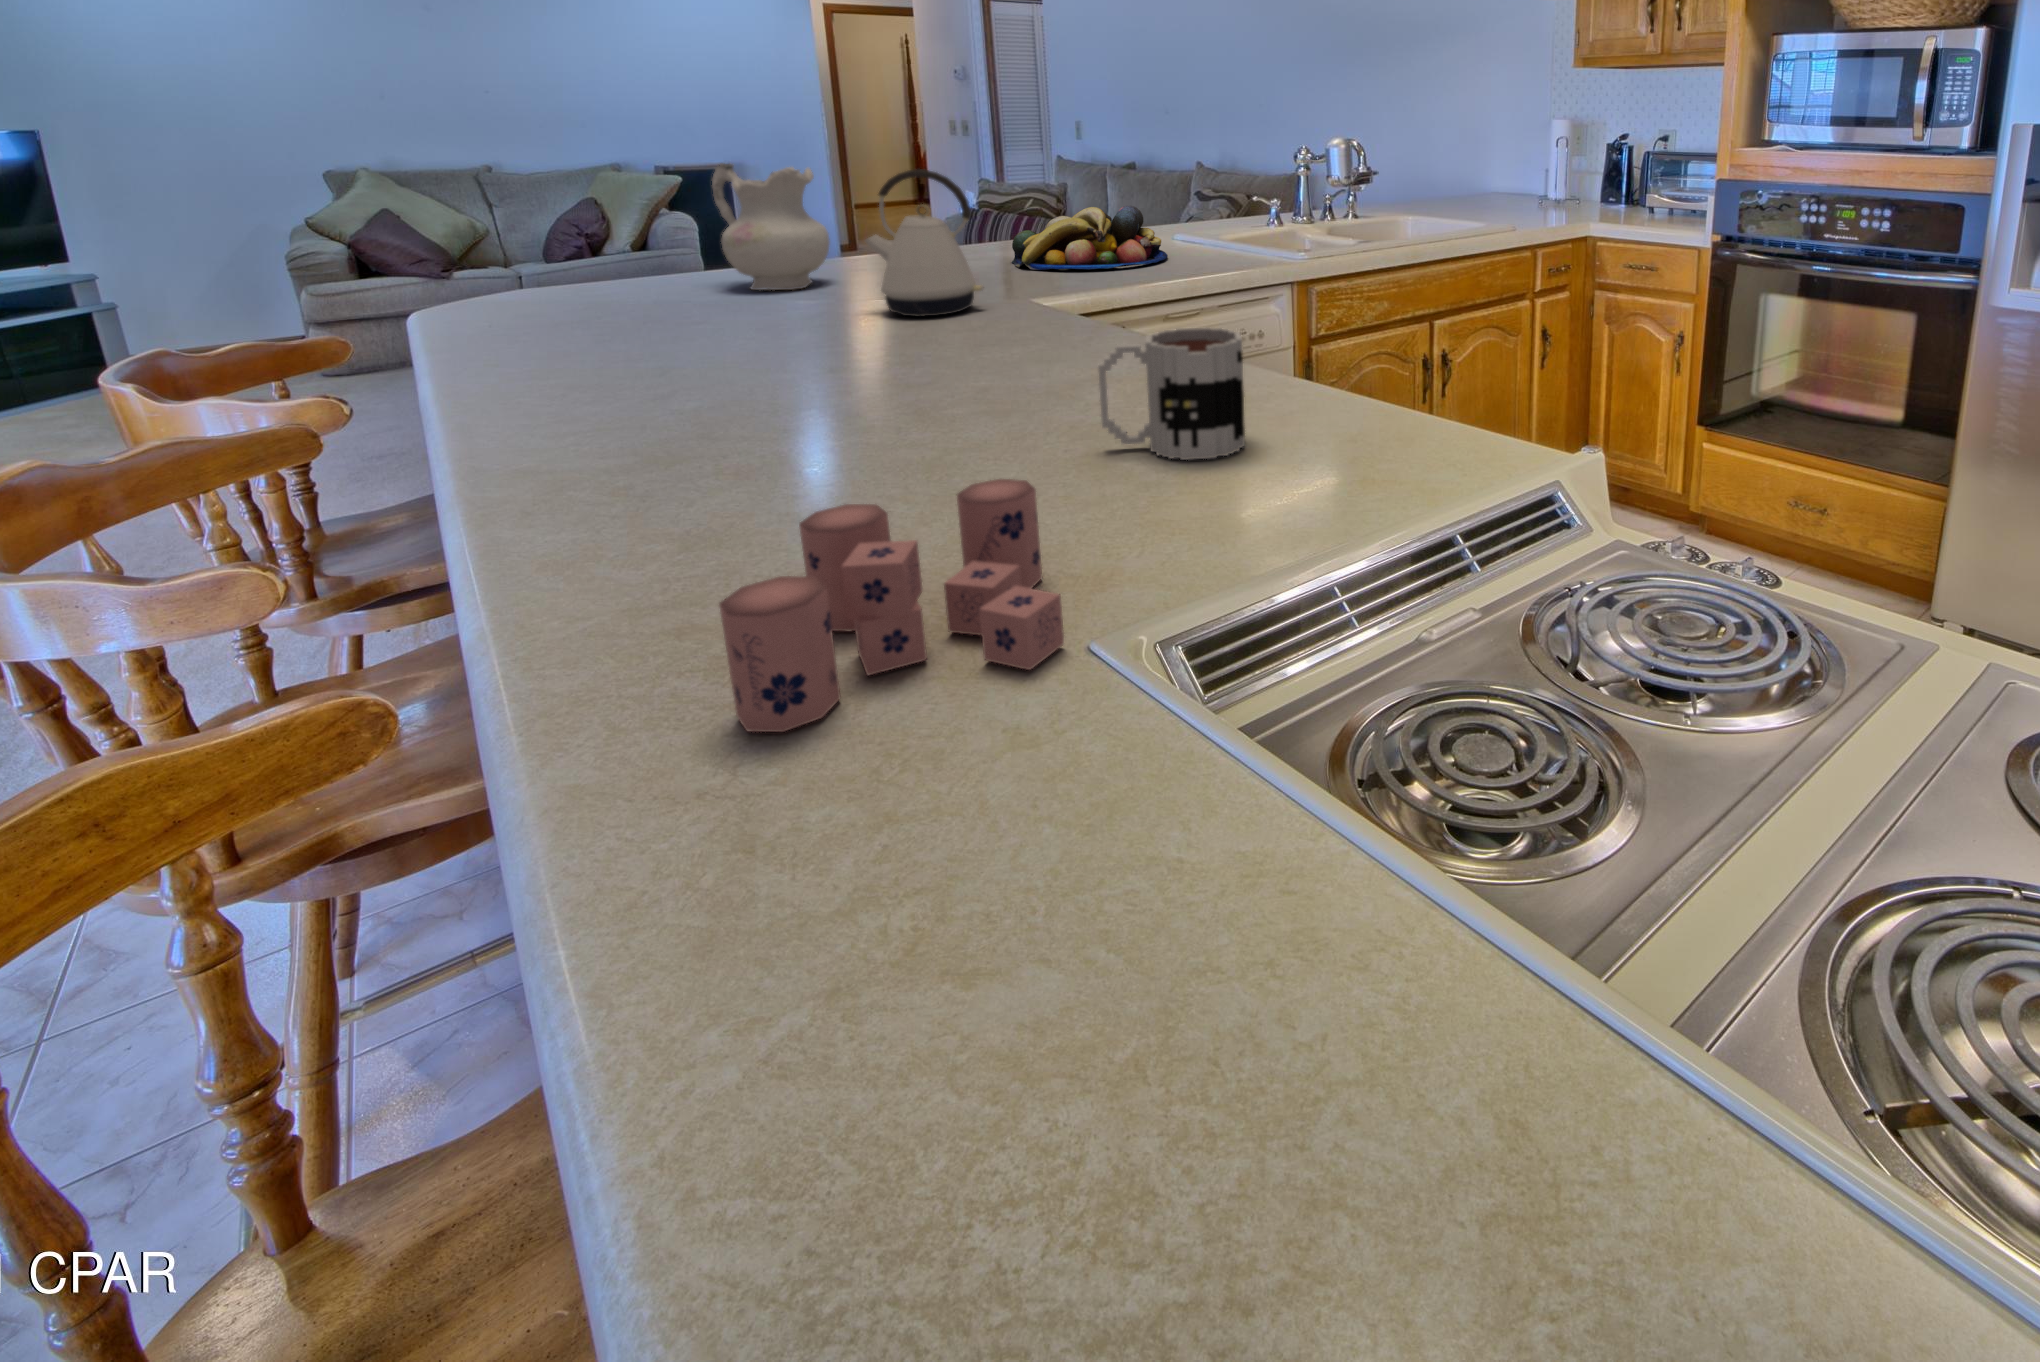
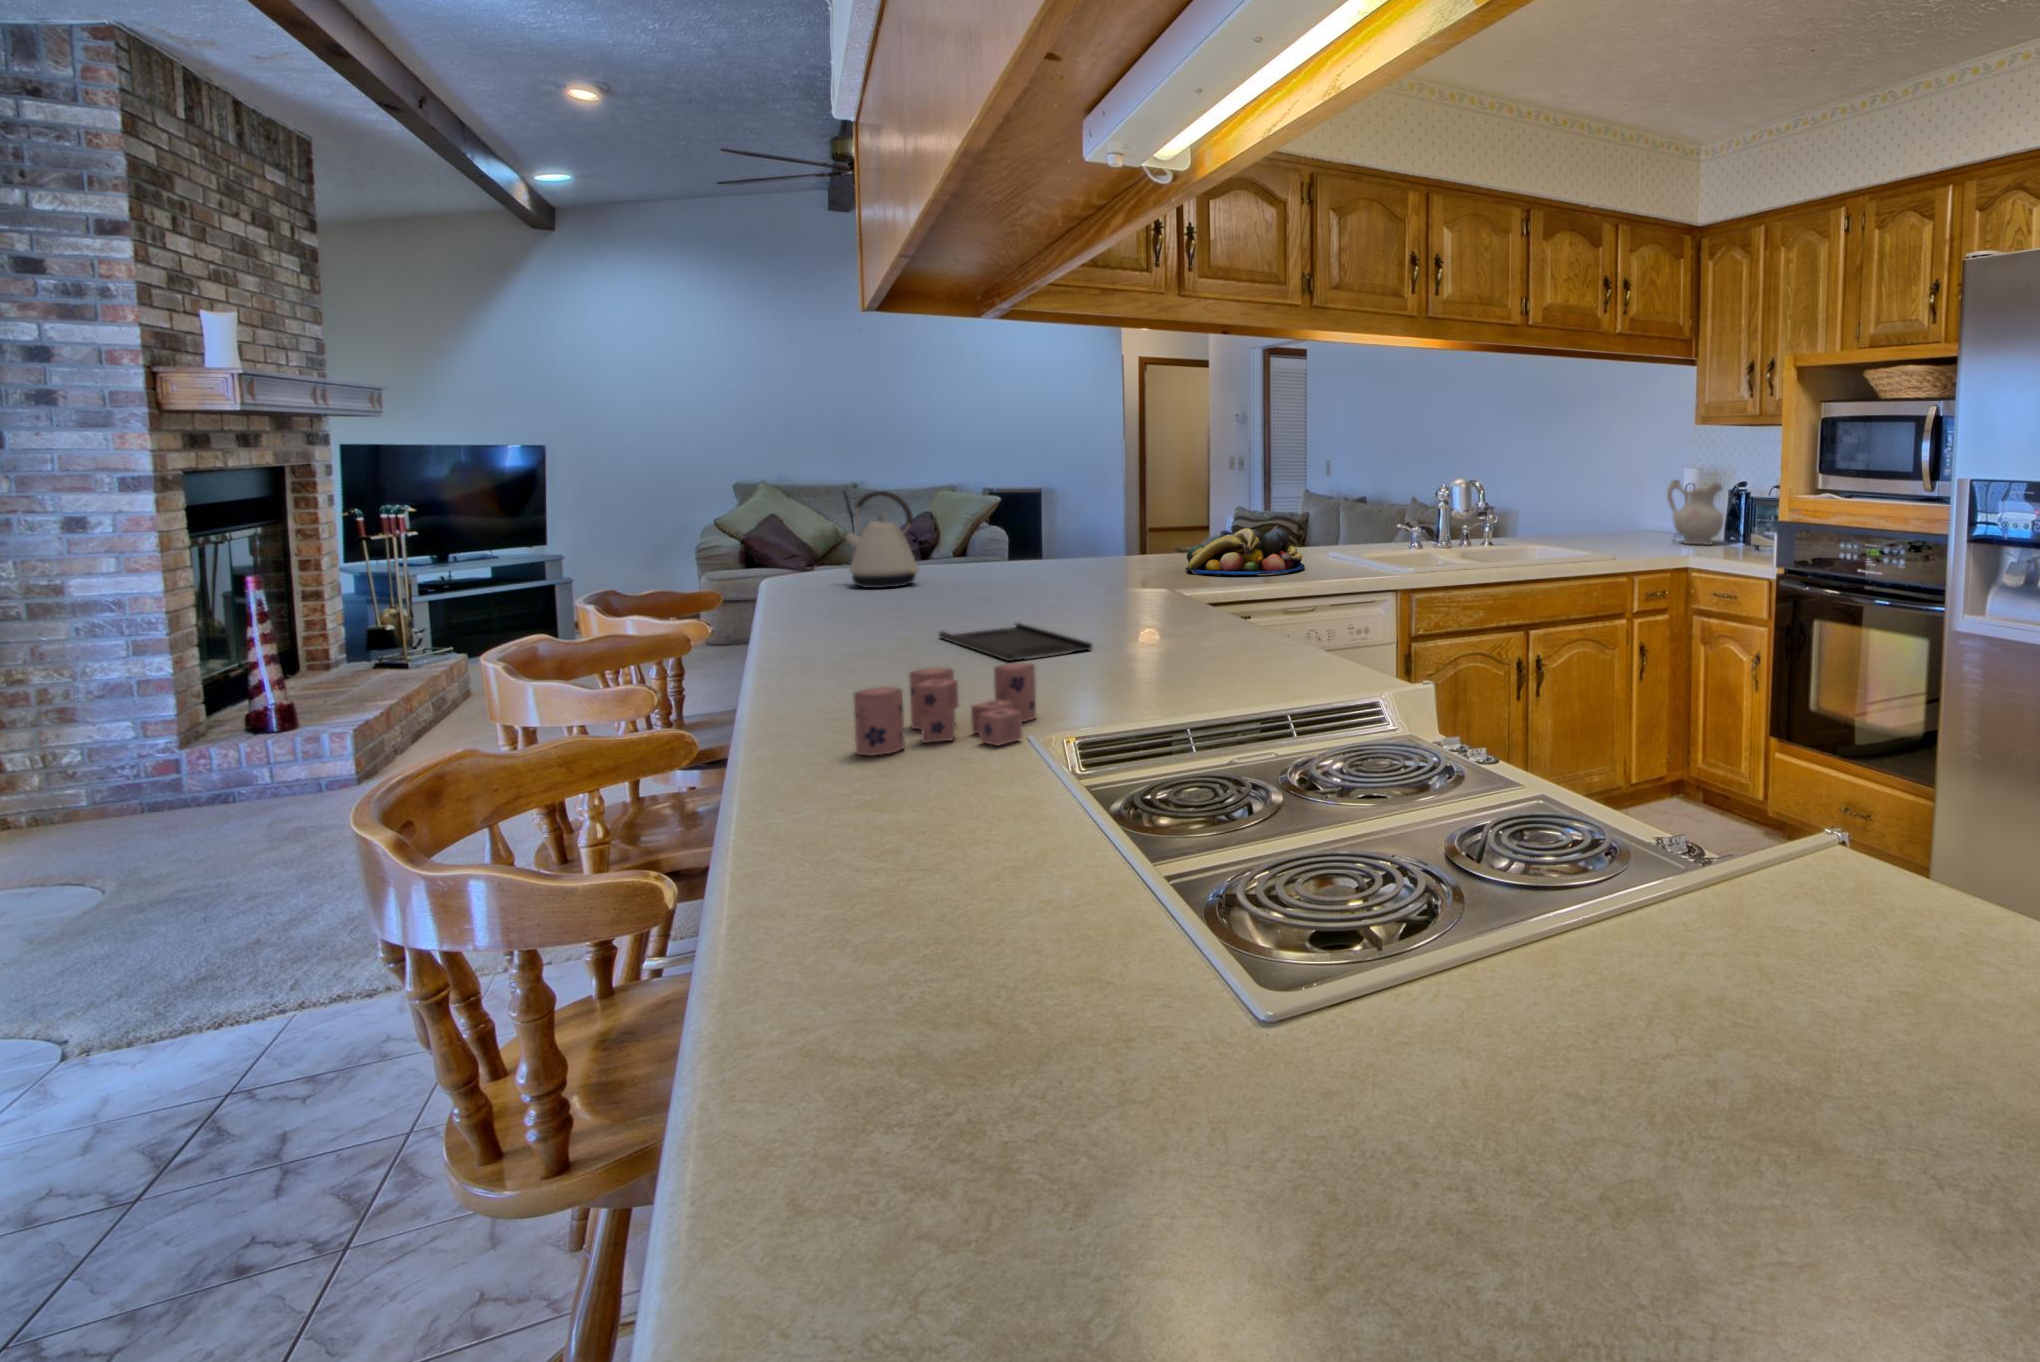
ceramic pitcher: present [712,163,830,290] -> present [1667,480,1723,545]
kettle: present [865,169,984,317] -> present [845,491,919,588]
mug: present [1098,327,1245,460] -> none [1126,599,1218,678]
tray: none [737,364,1007,441] -> present [939,623,1092,661]

